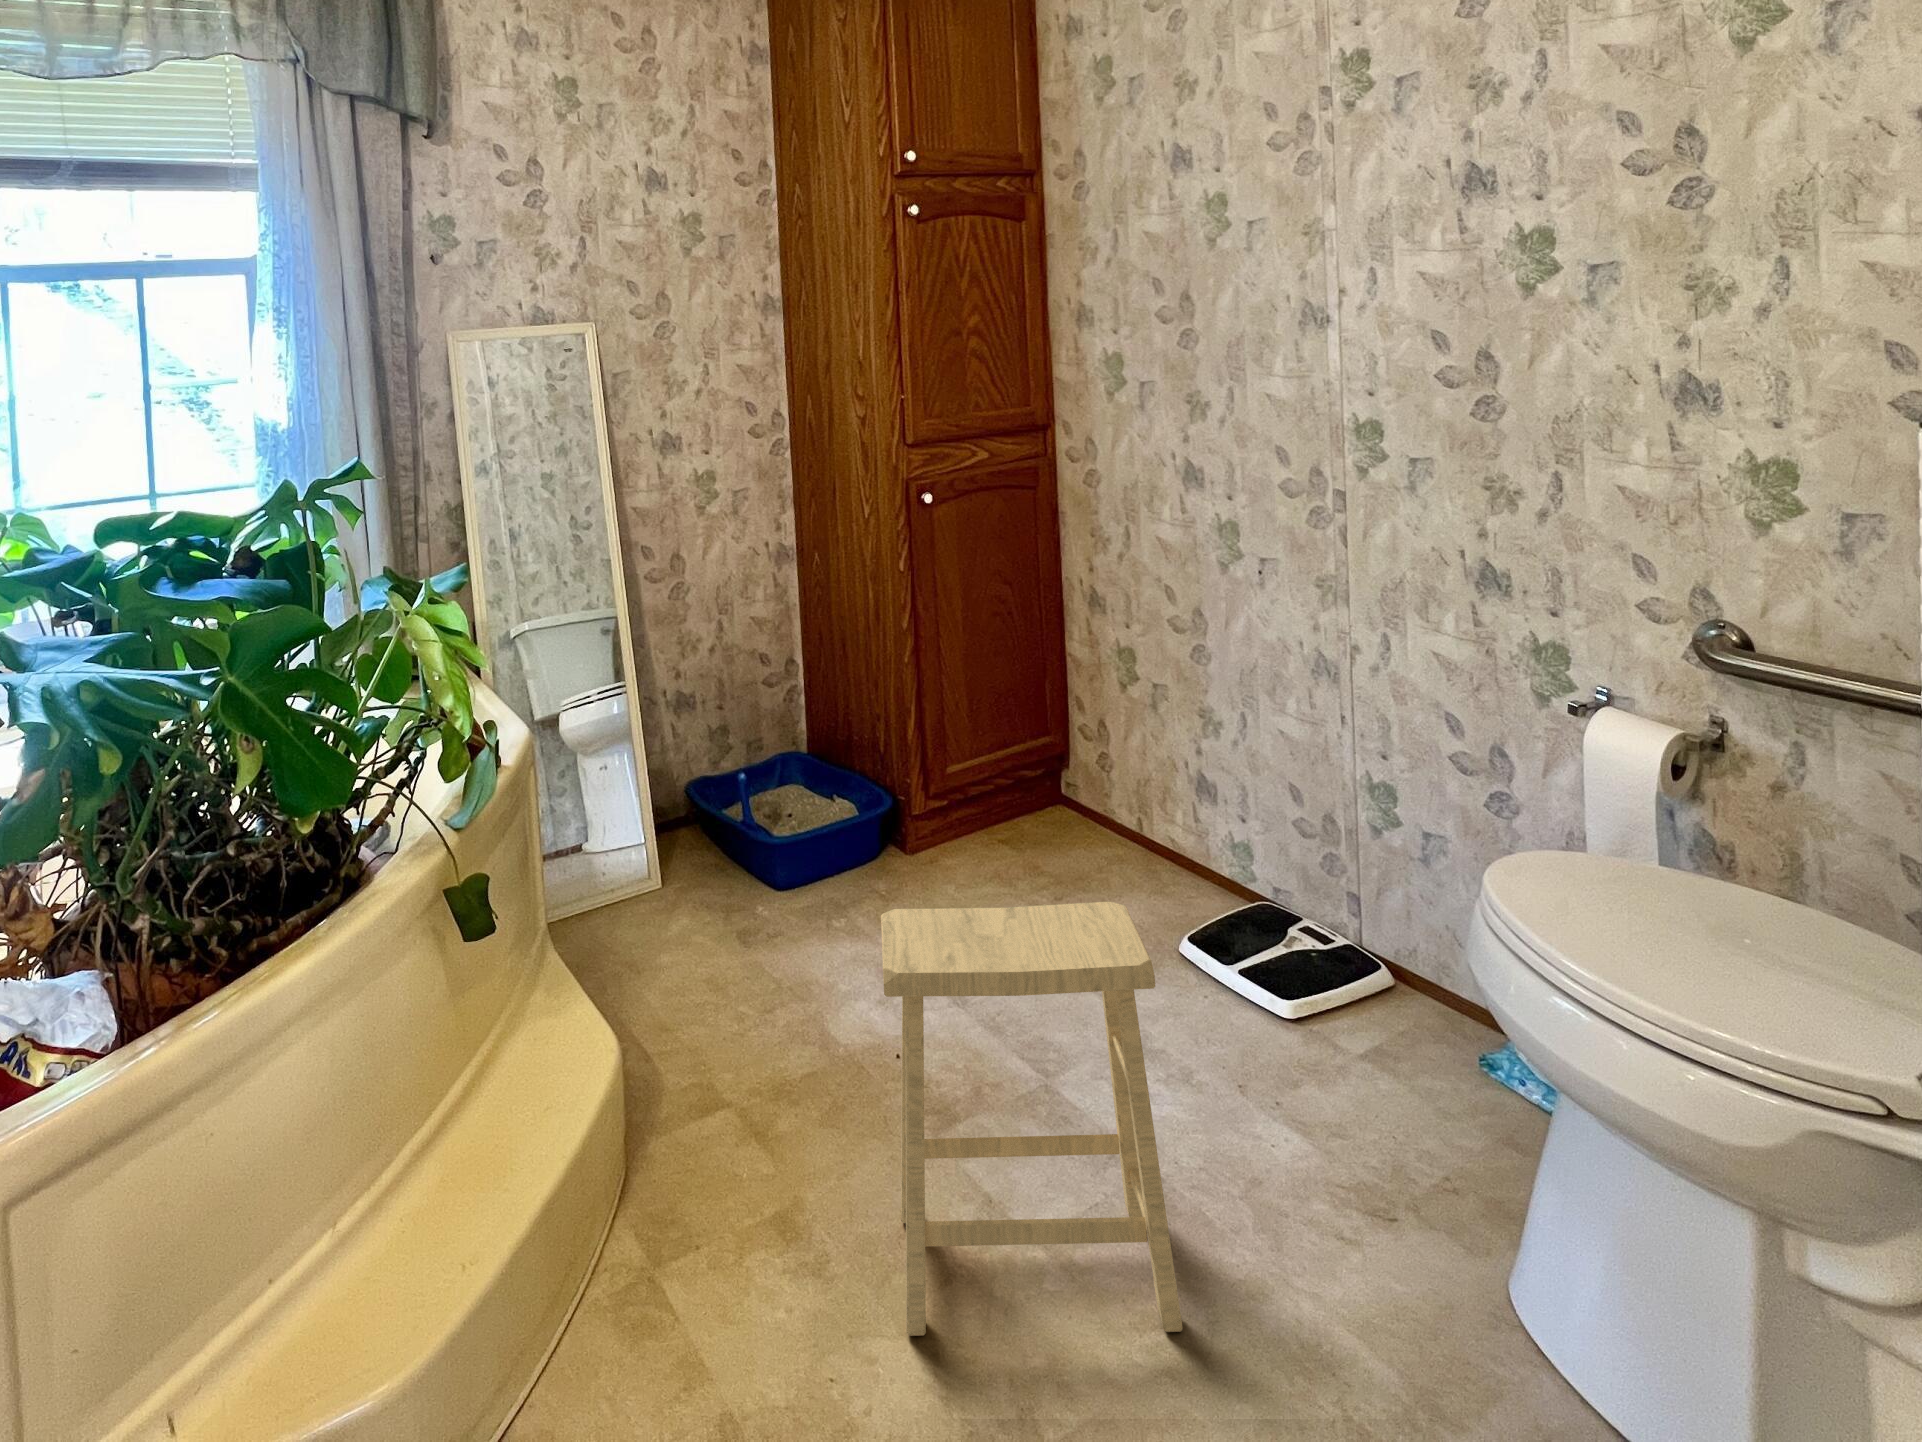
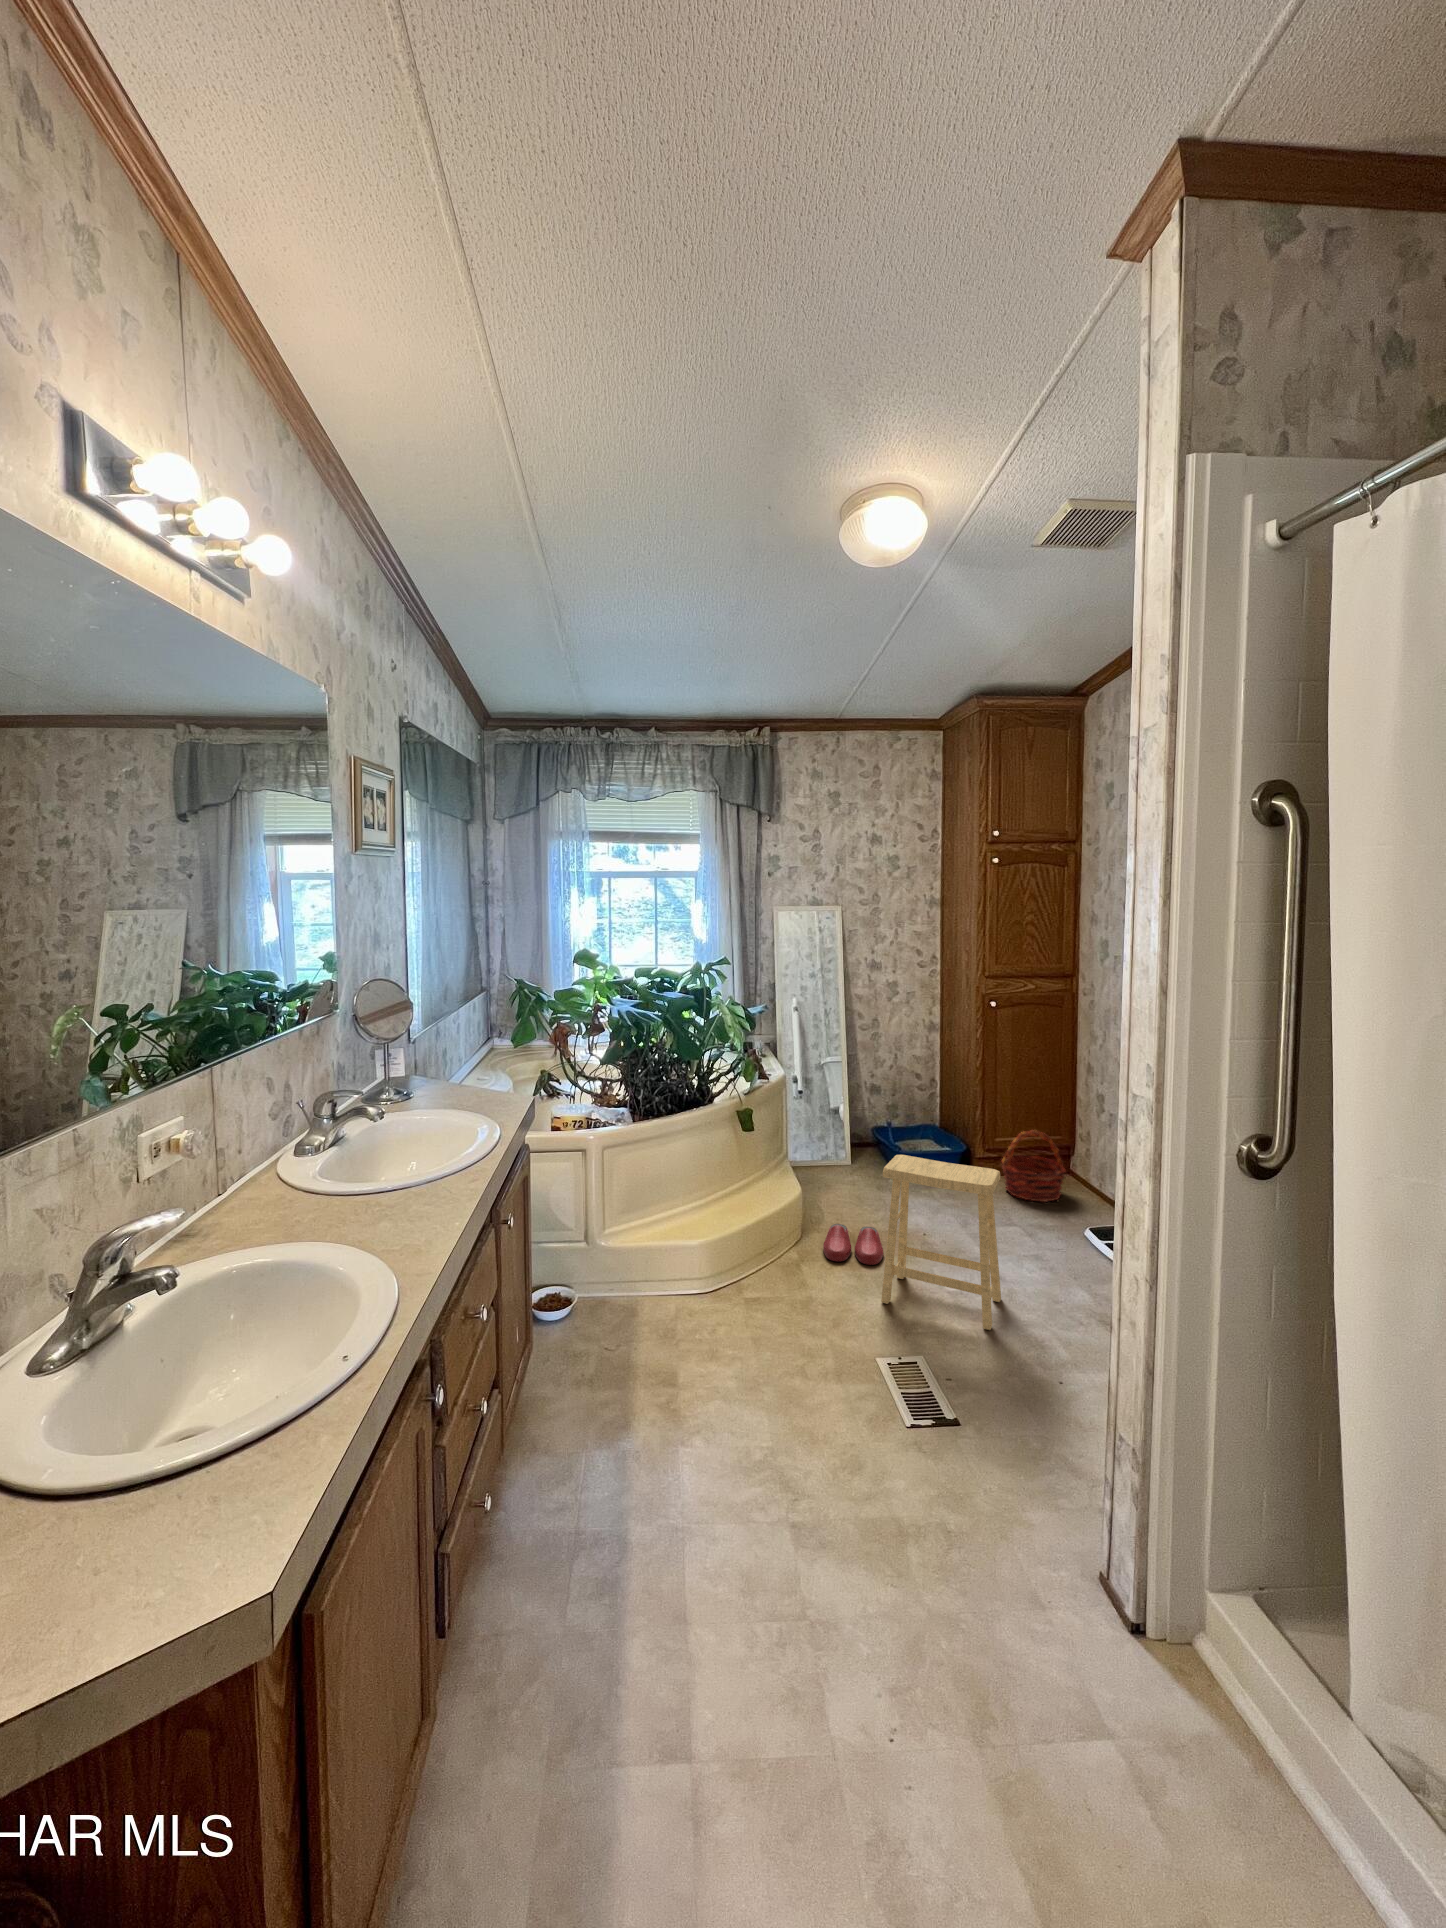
basket: none [965,741,1087,889] -> present [1002,1130,1066,1202]
slippers: none [692,1073,842,1220] -> present [823,1224,883,1265]

